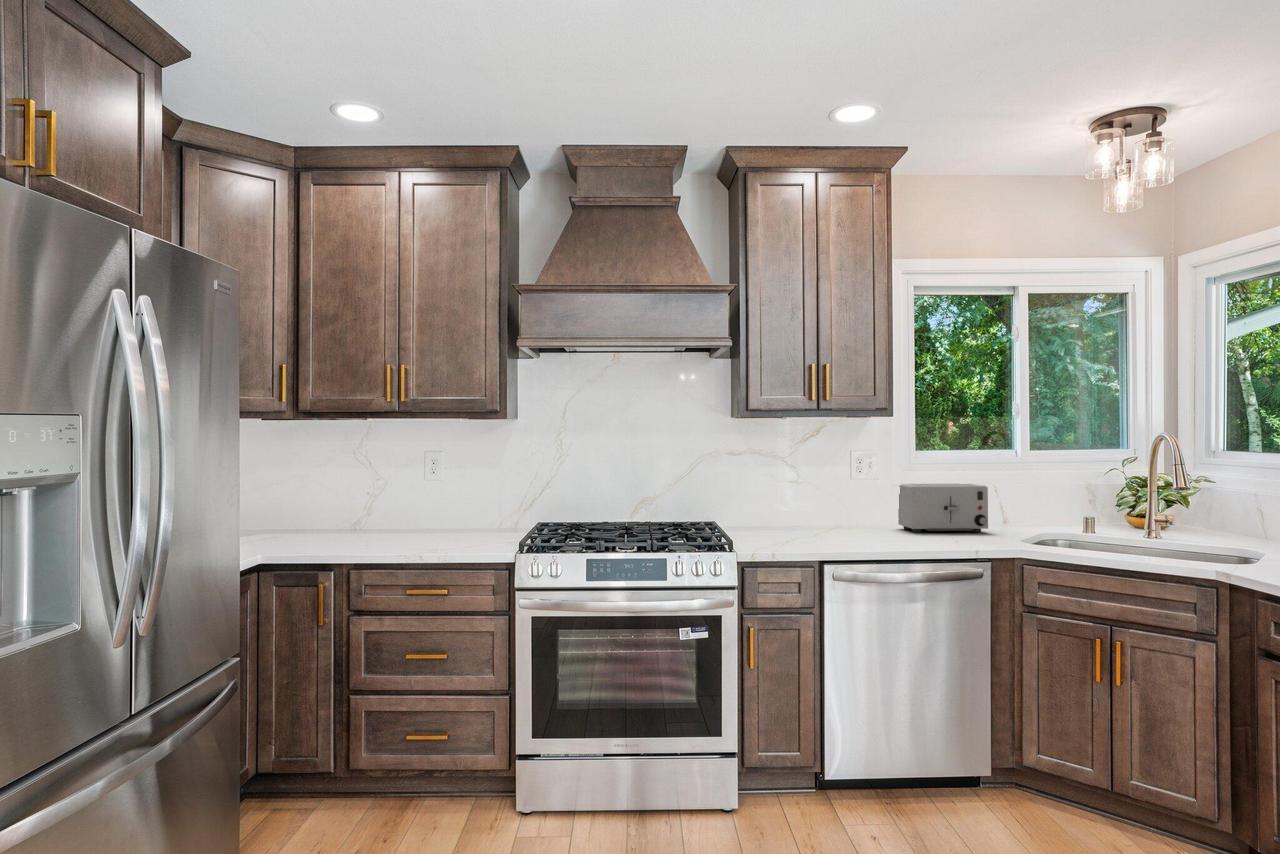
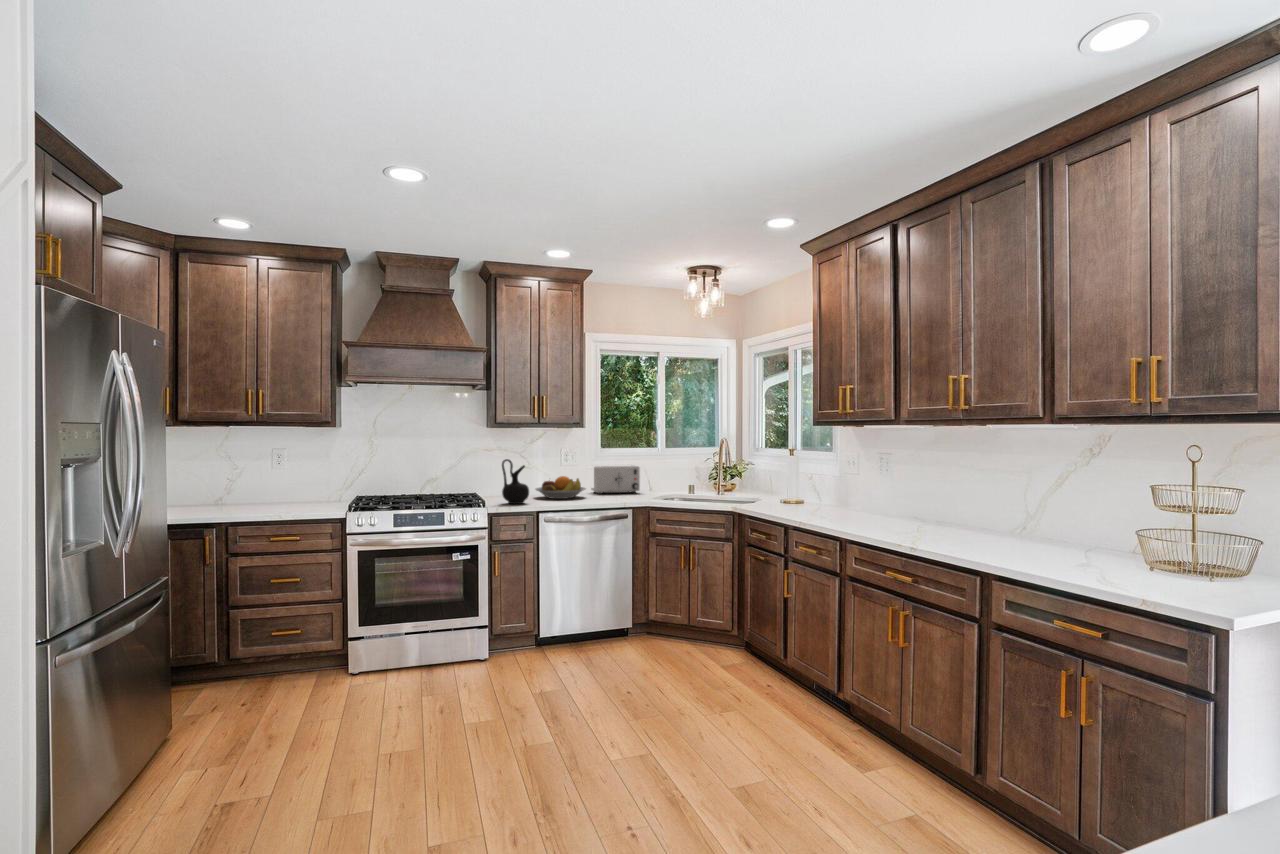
ceramic jug: none [757,470,804,547] -> present [502,459,529,504]
fruit bowl: none [809,501,898,539] -> present [536,476,586,499]

